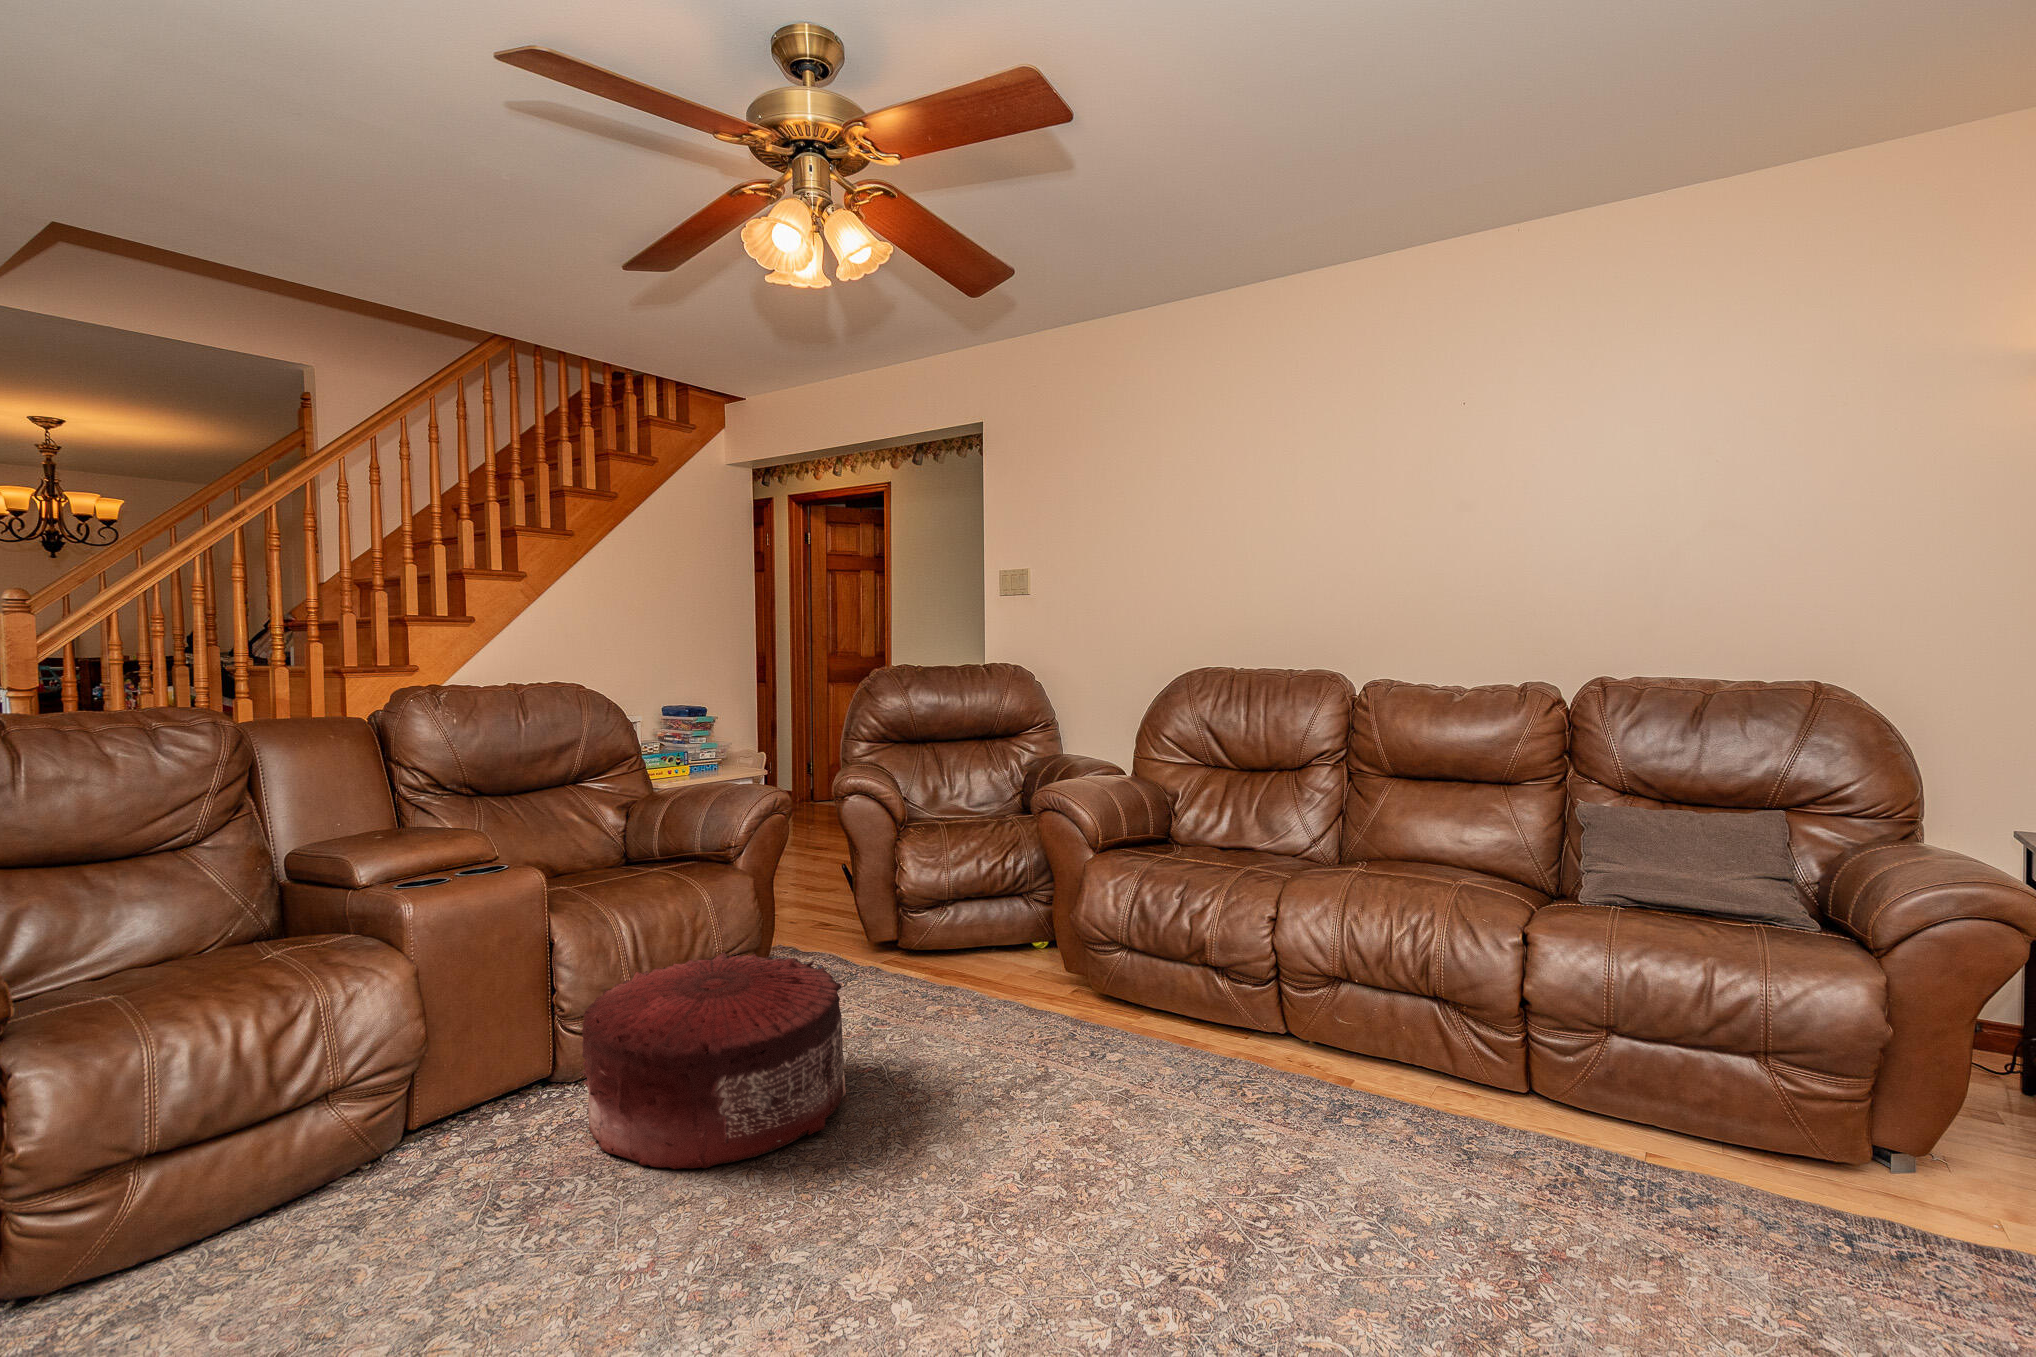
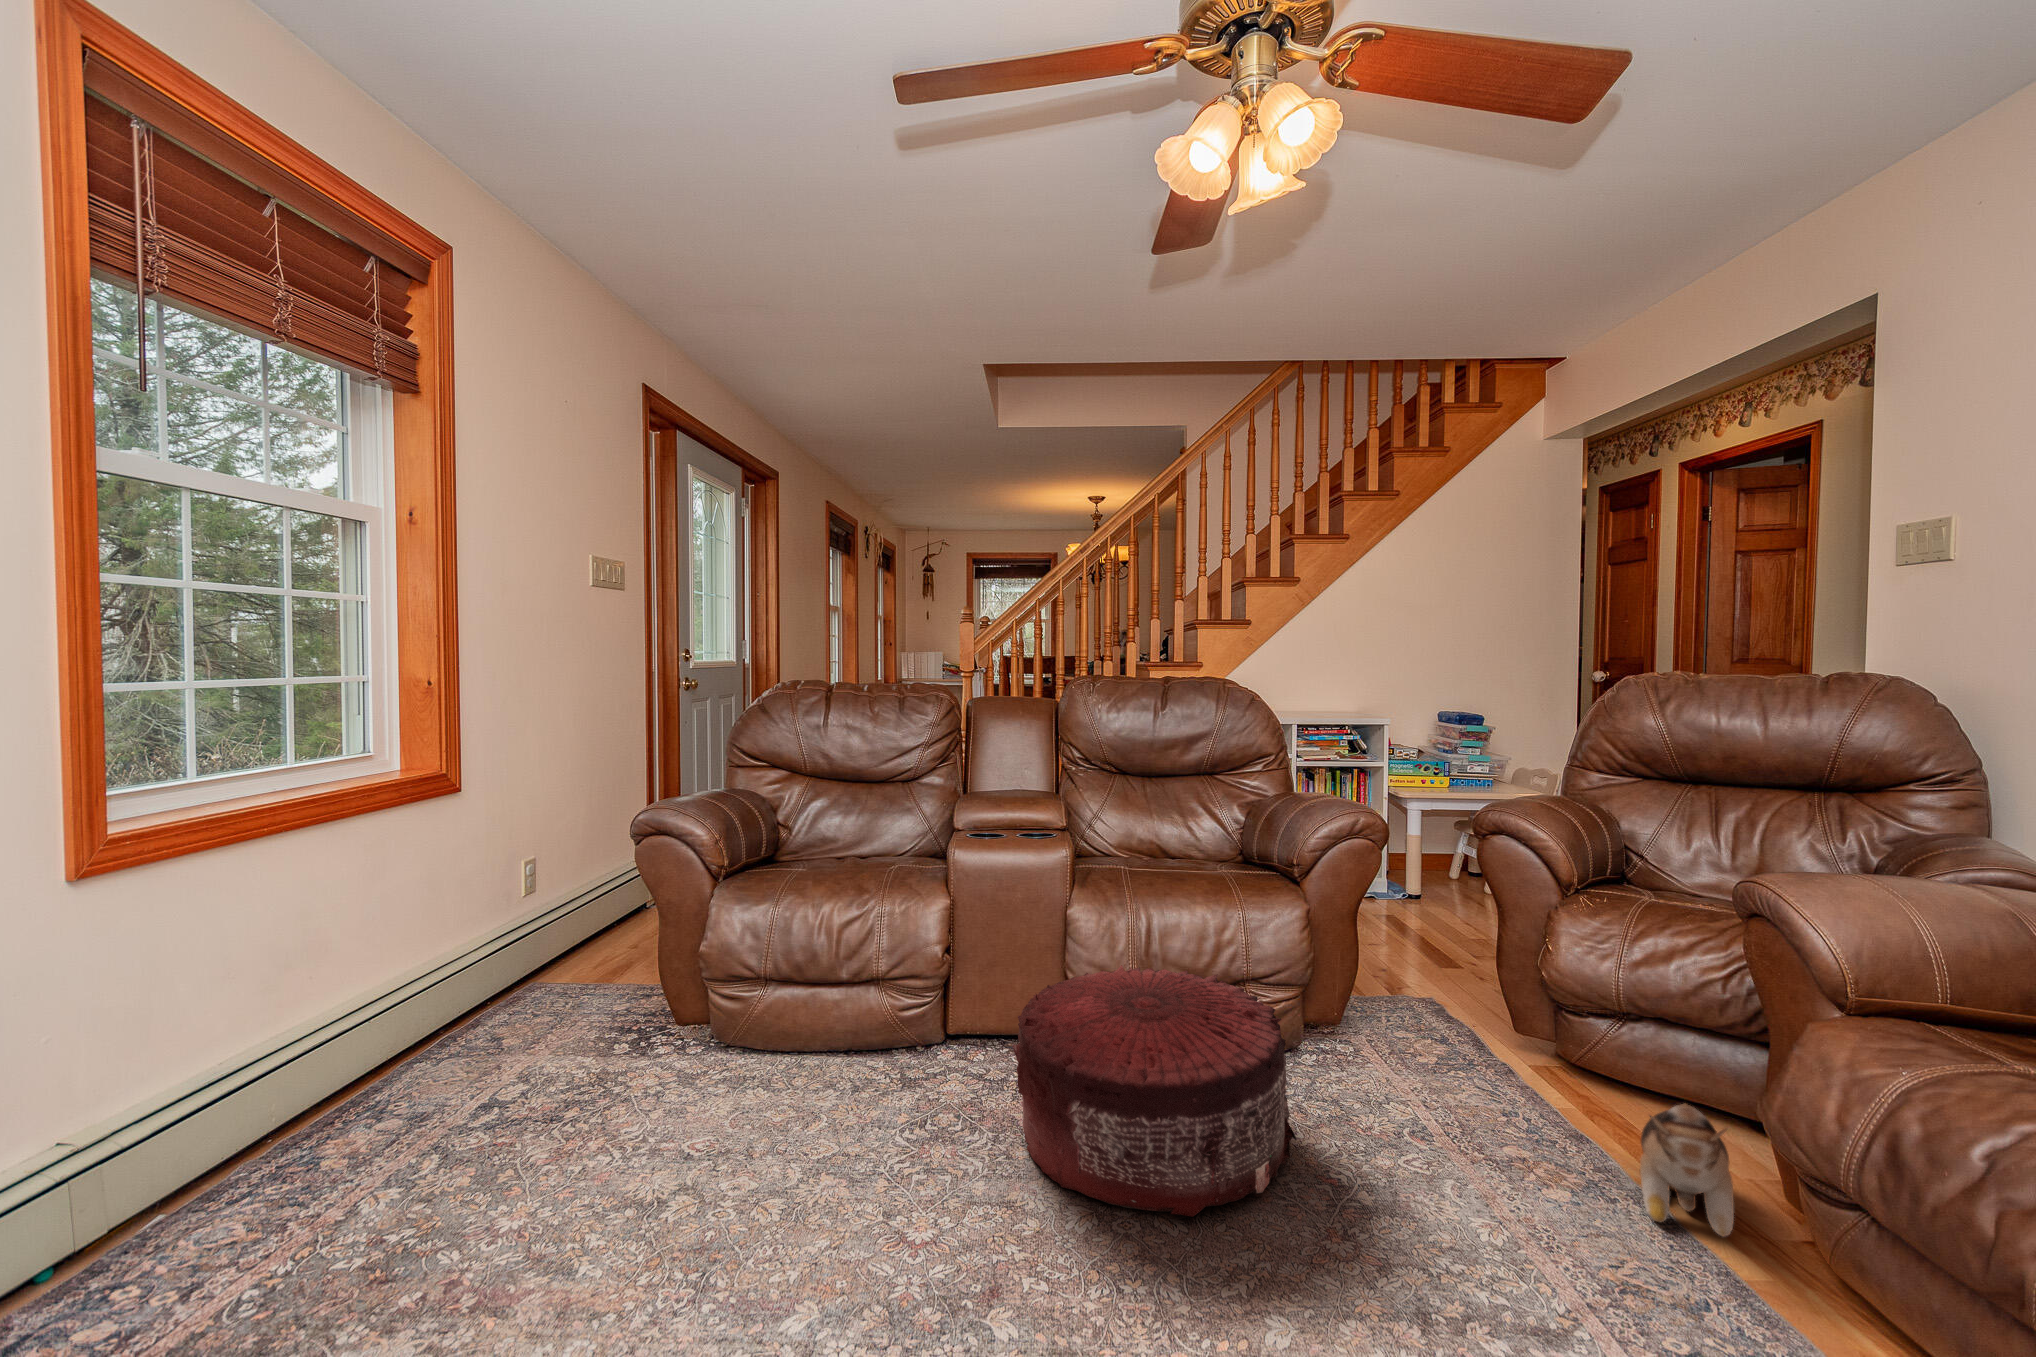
plush toy: none [997,929,1066,1012] -> present [1640,1104,1734,1236]

